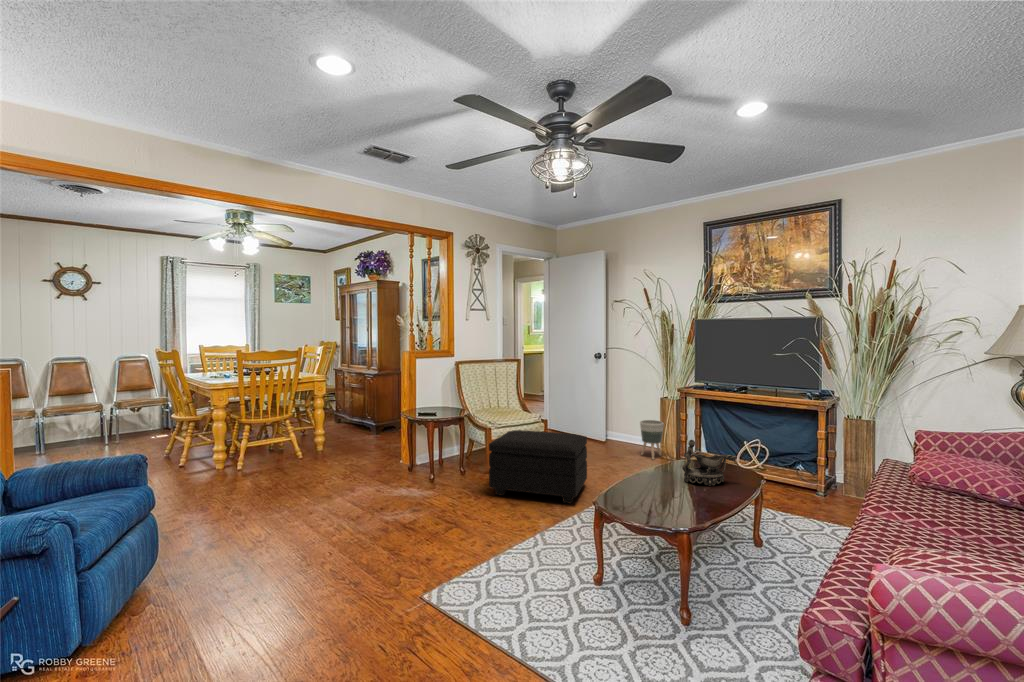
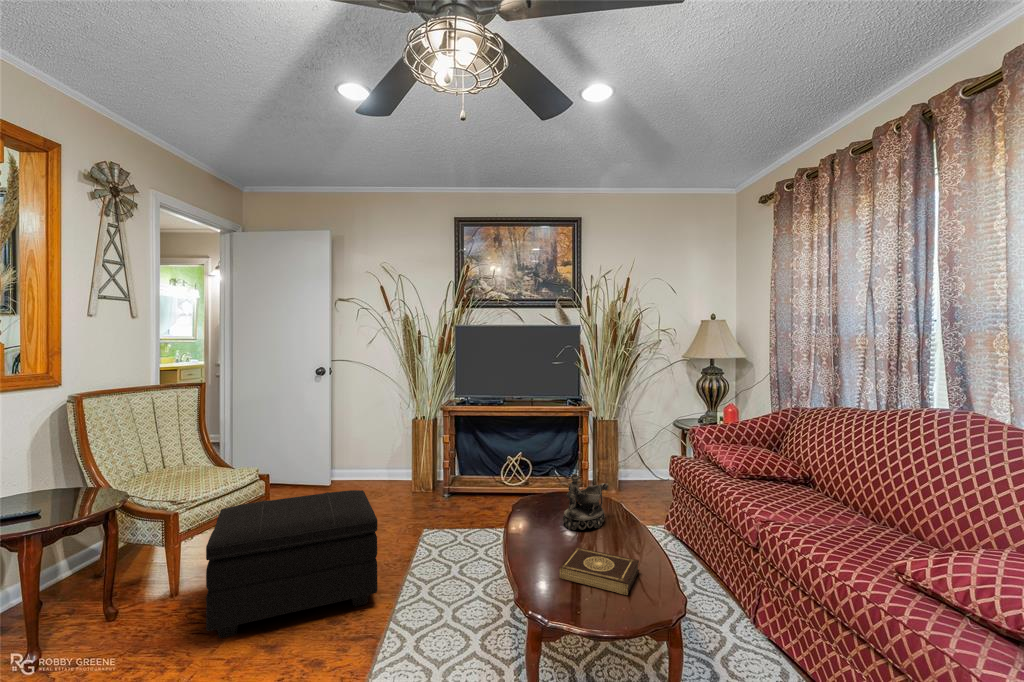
planter: present [640,420,664,460] -> none [390,448,419,498]
book: none [632,485,691,513] -> present [559,547,639,595]

